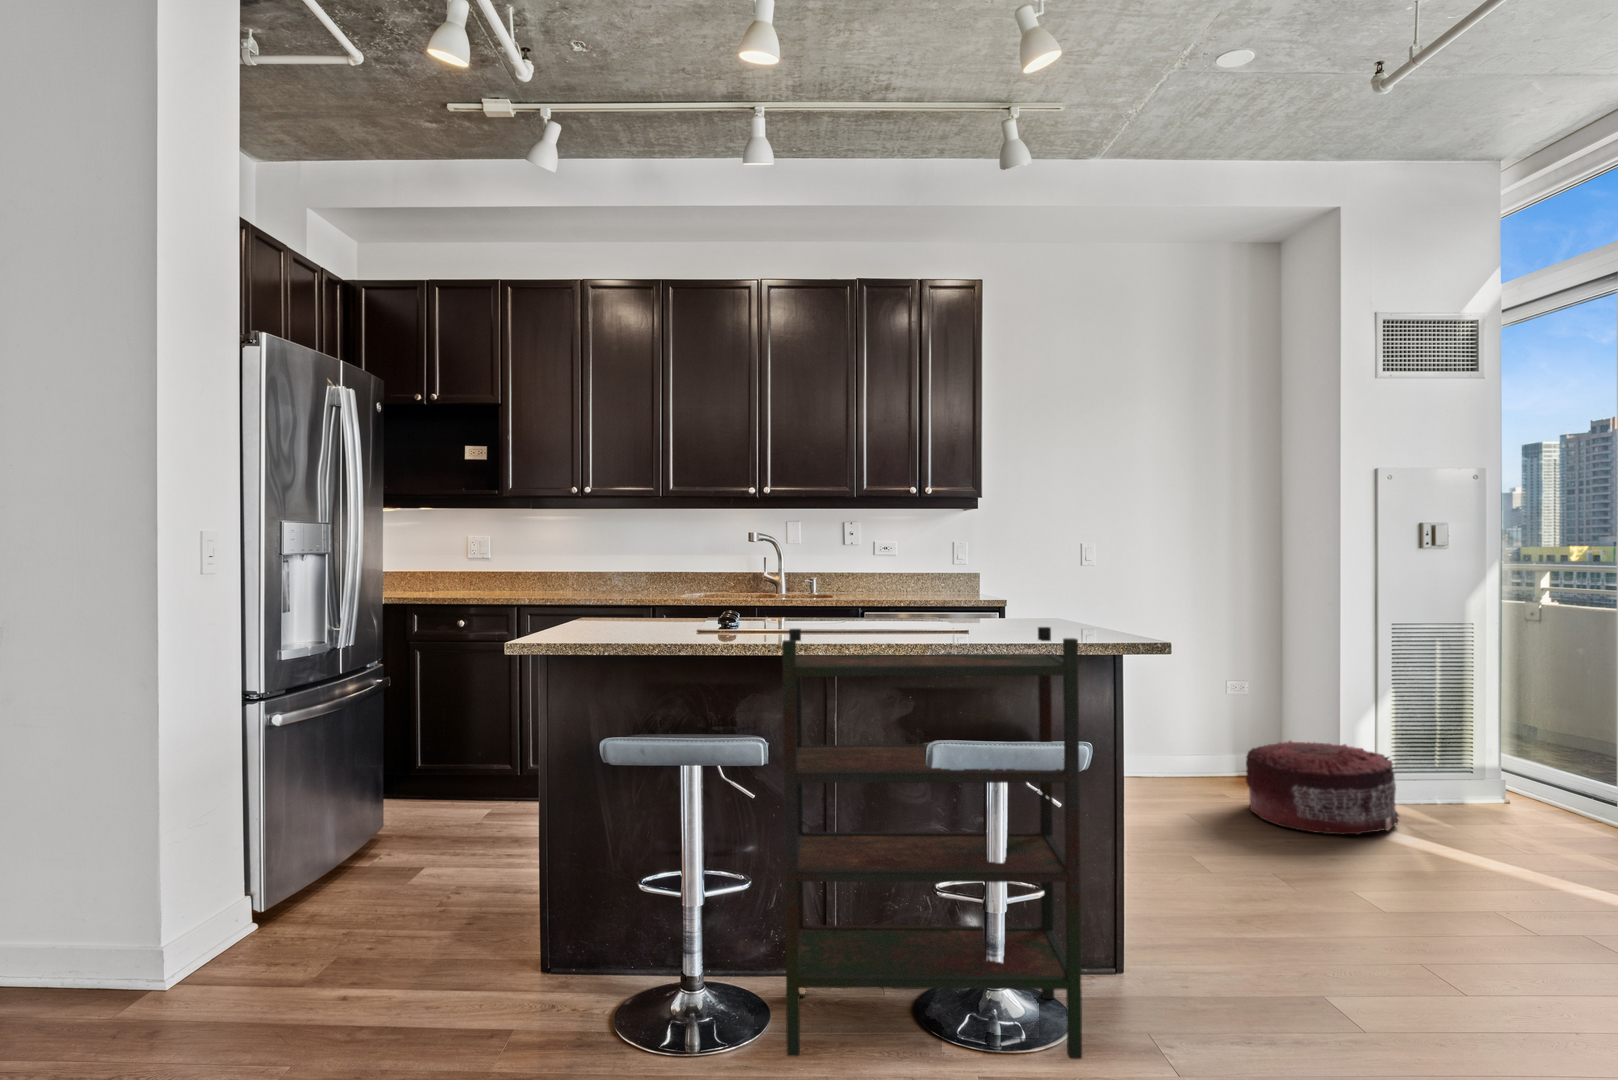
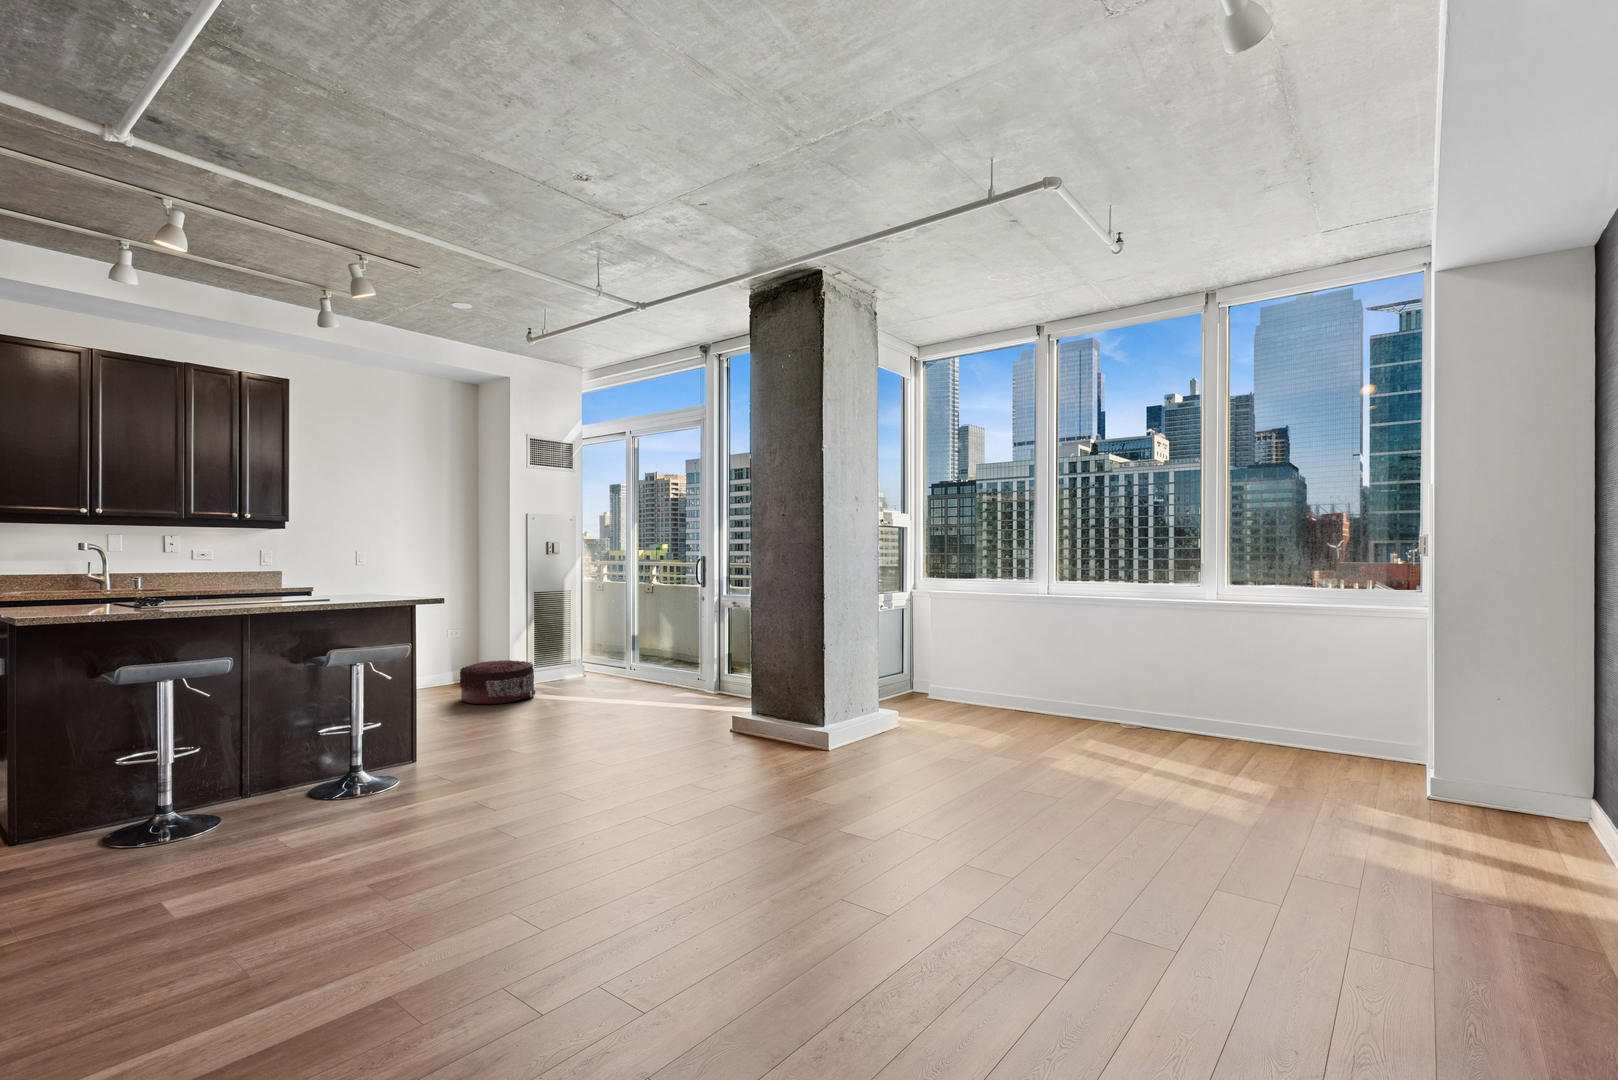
bookshelf: present [782,627,1082,1059] -> none [238,591,417,815]

